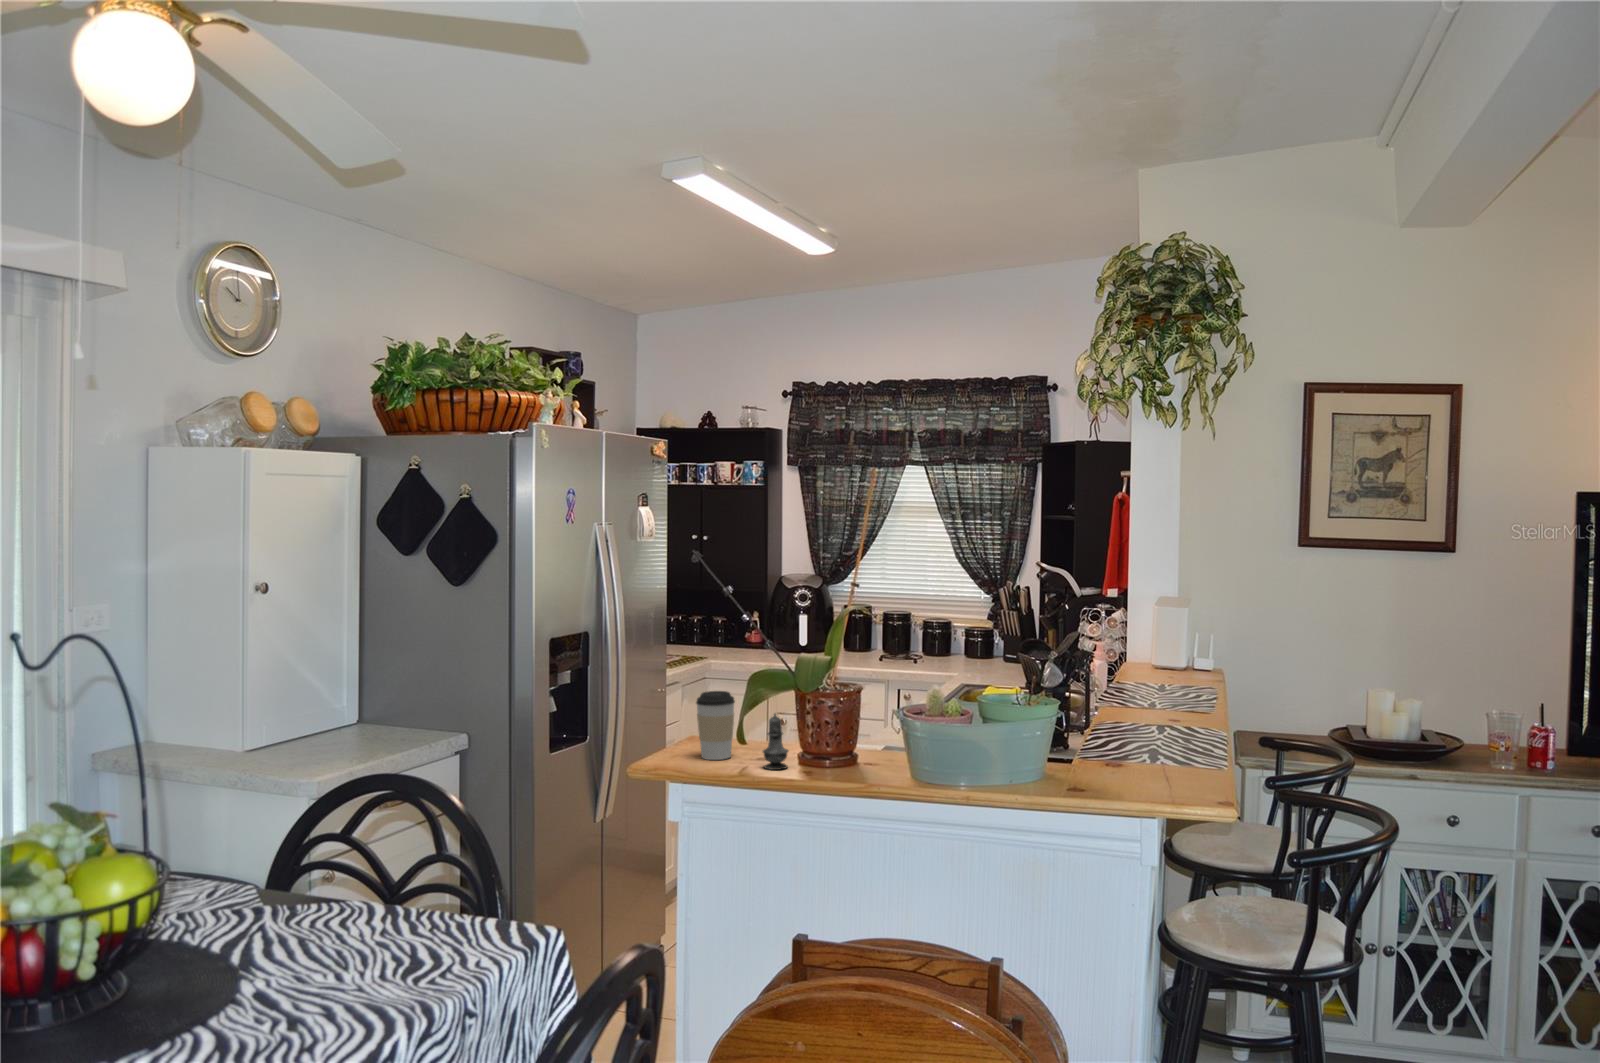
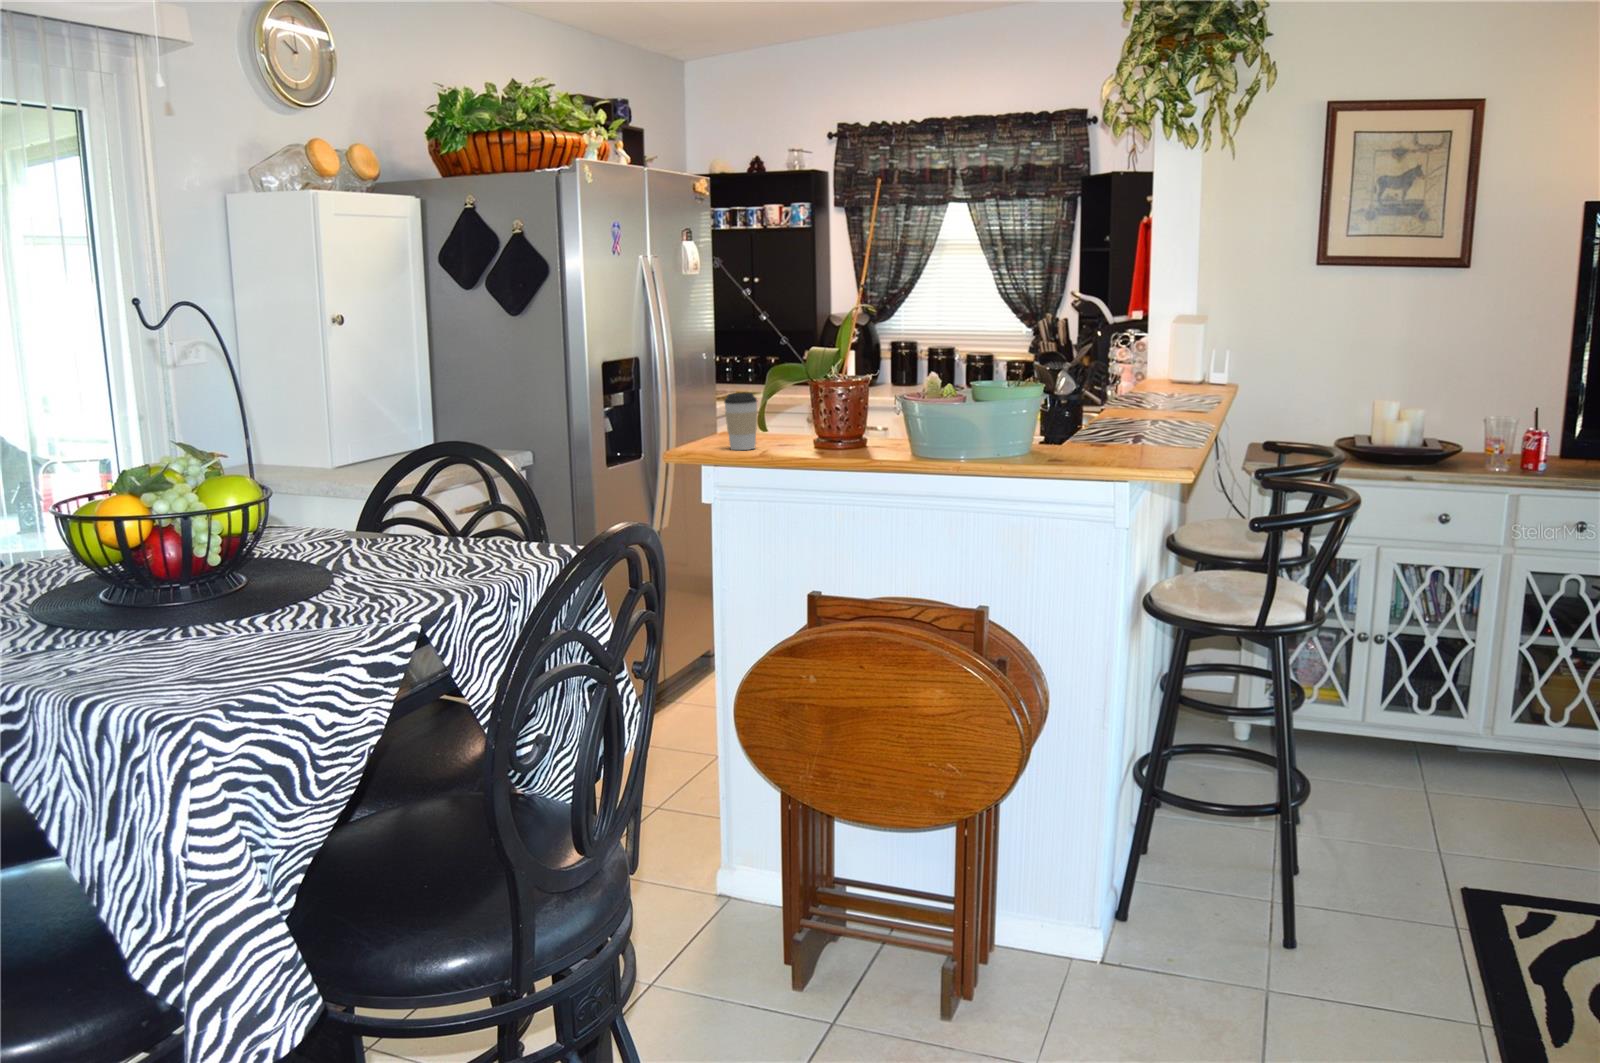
salt shaker: present [763,714,788,770] -> none [780,407,802,455]

